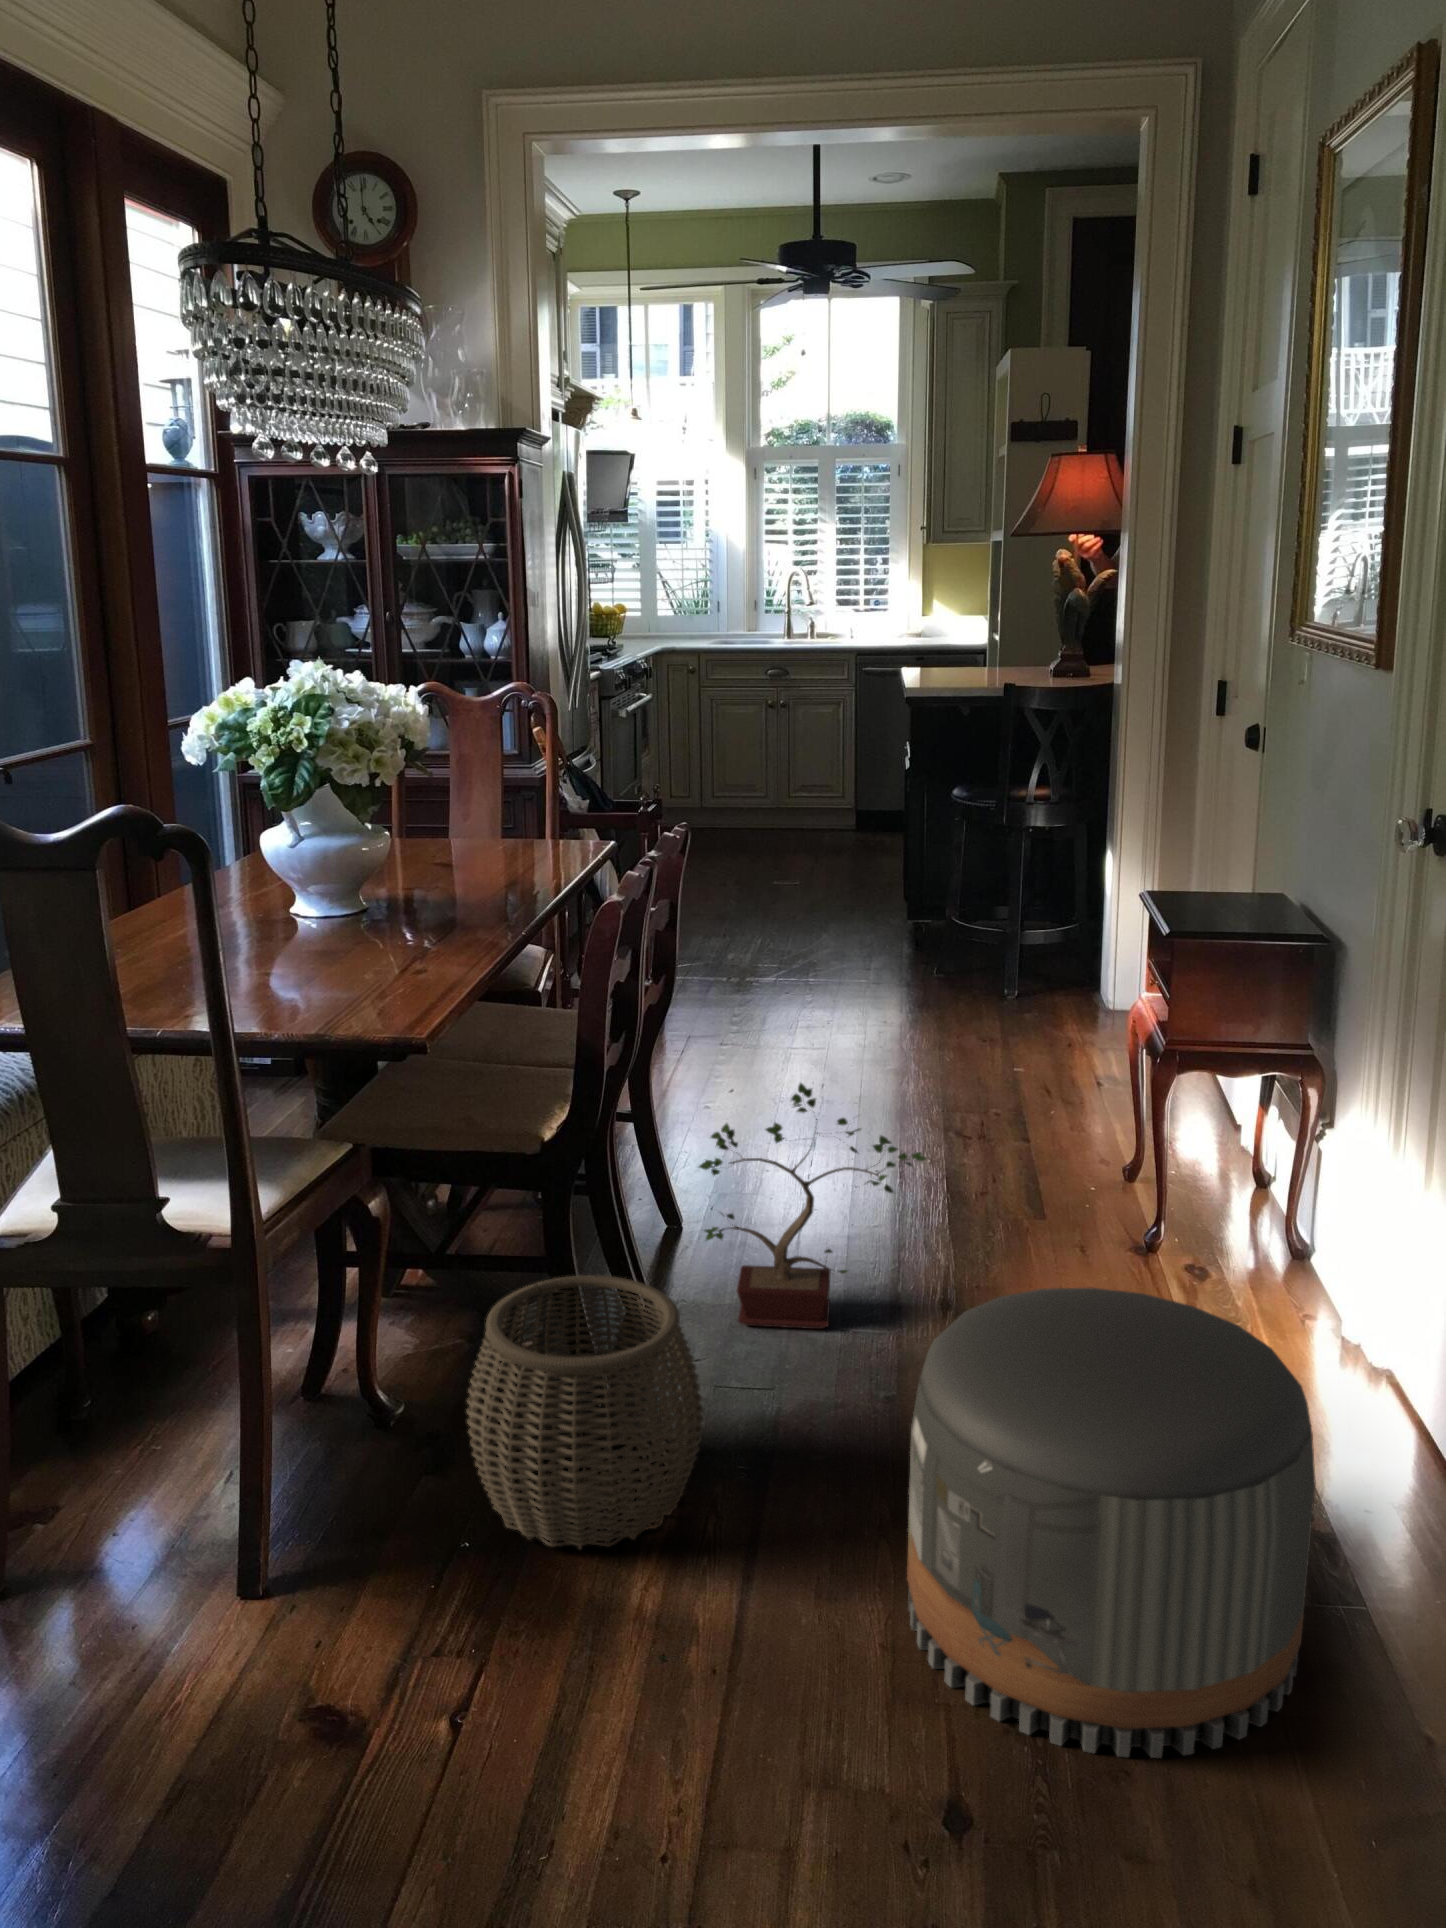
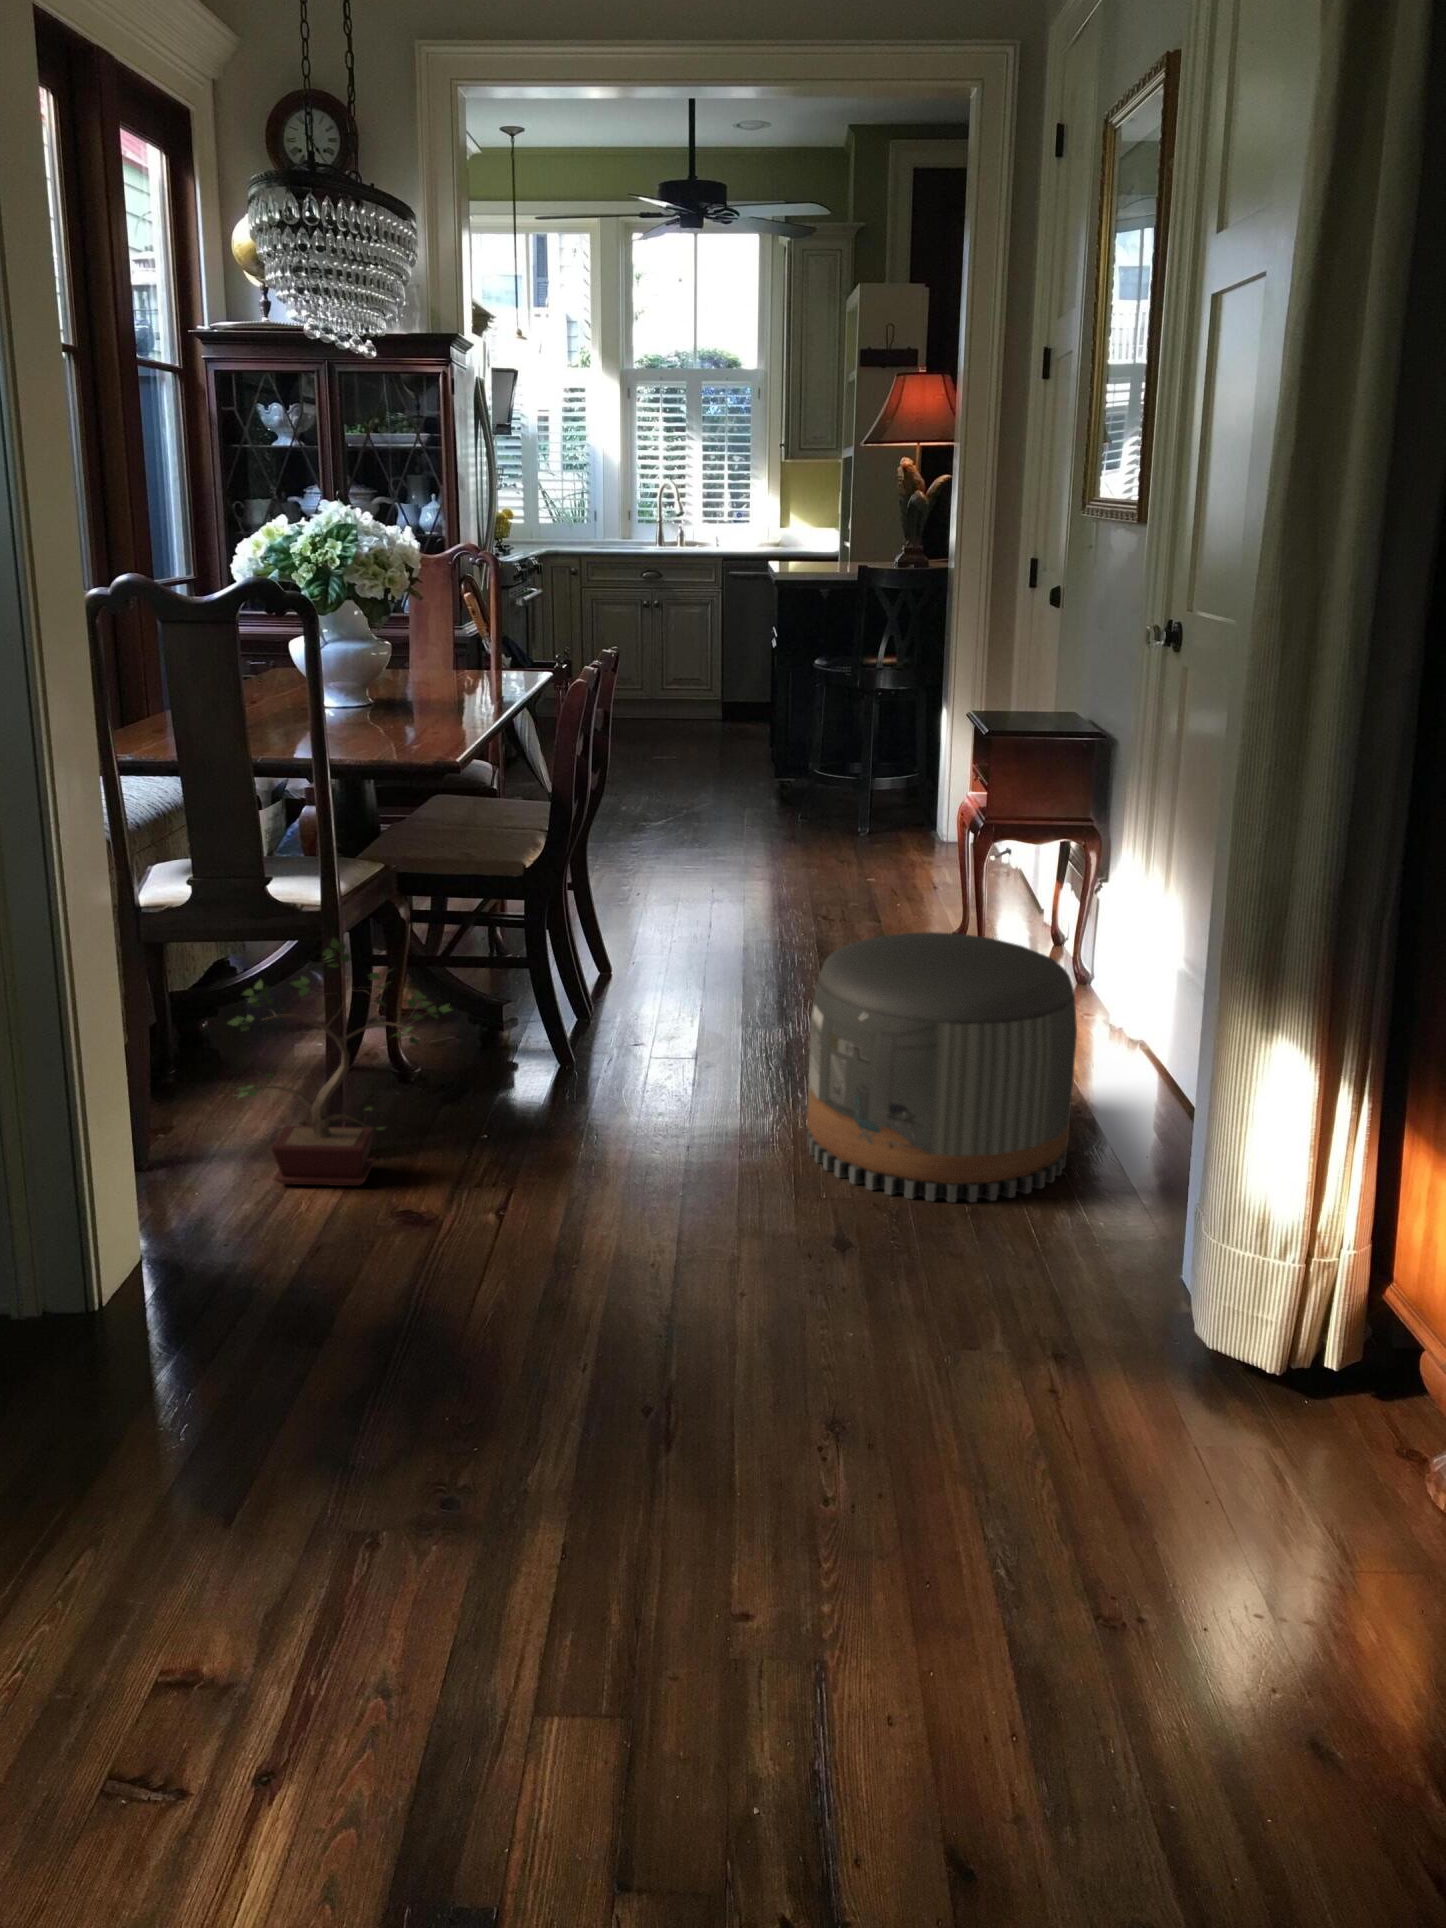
potted plant: present [699,1083,926,1329] -> present [228,938,453,1186]
woven basket: present [467,1275,704,1549] -> none [487,946,659,1125]

